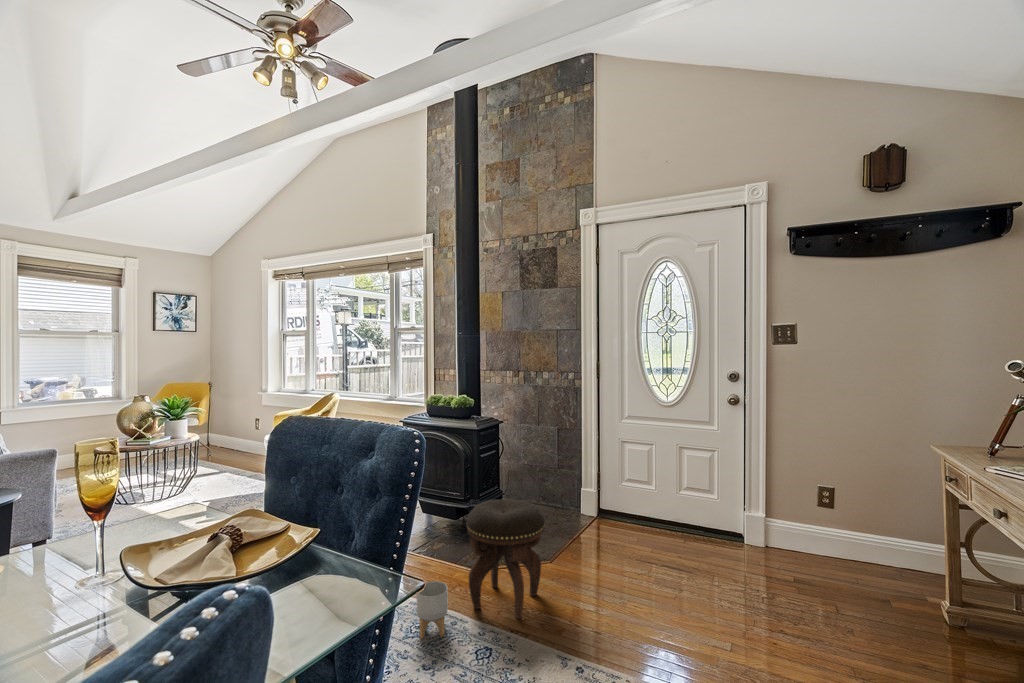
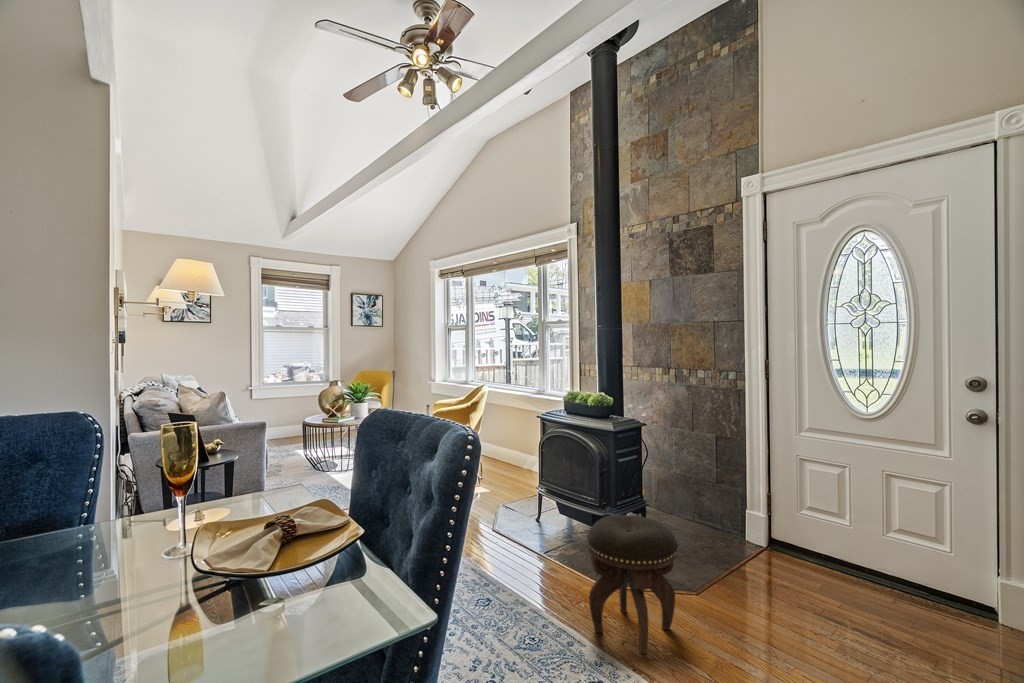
planter: present [417,581,448,638] -> none [530,594,562,656]

